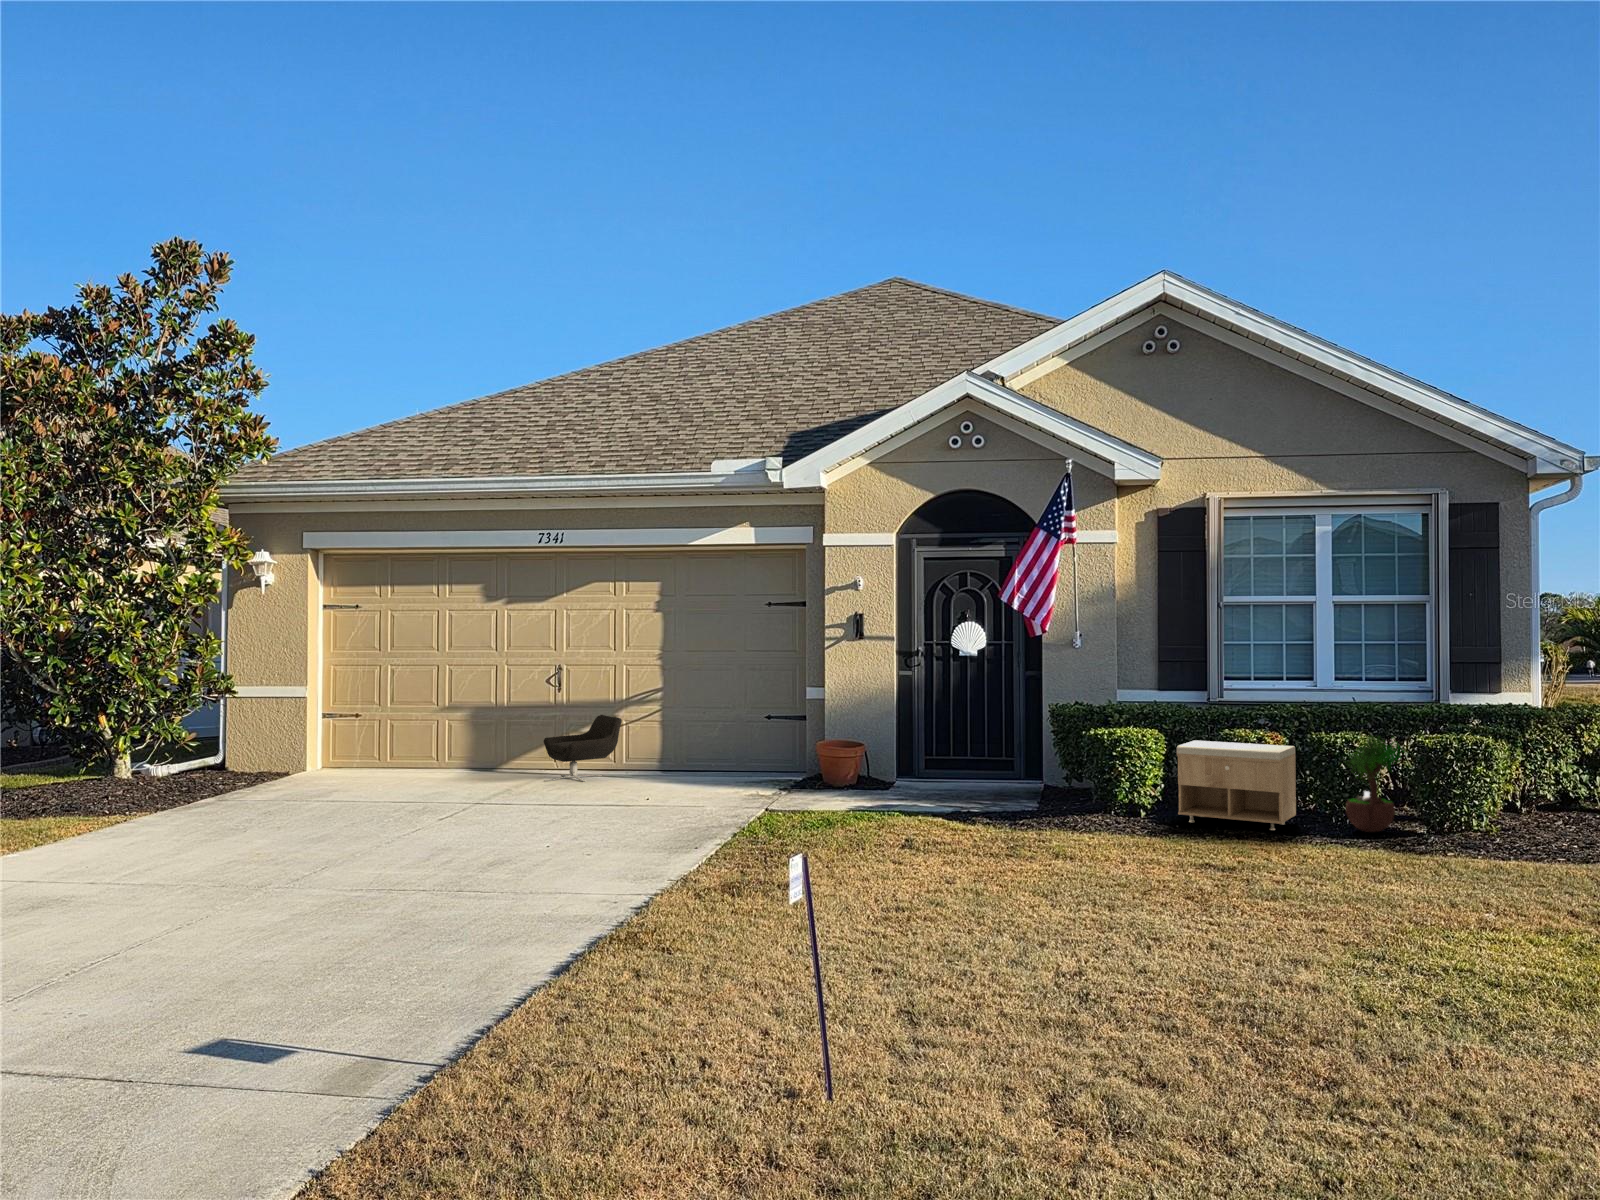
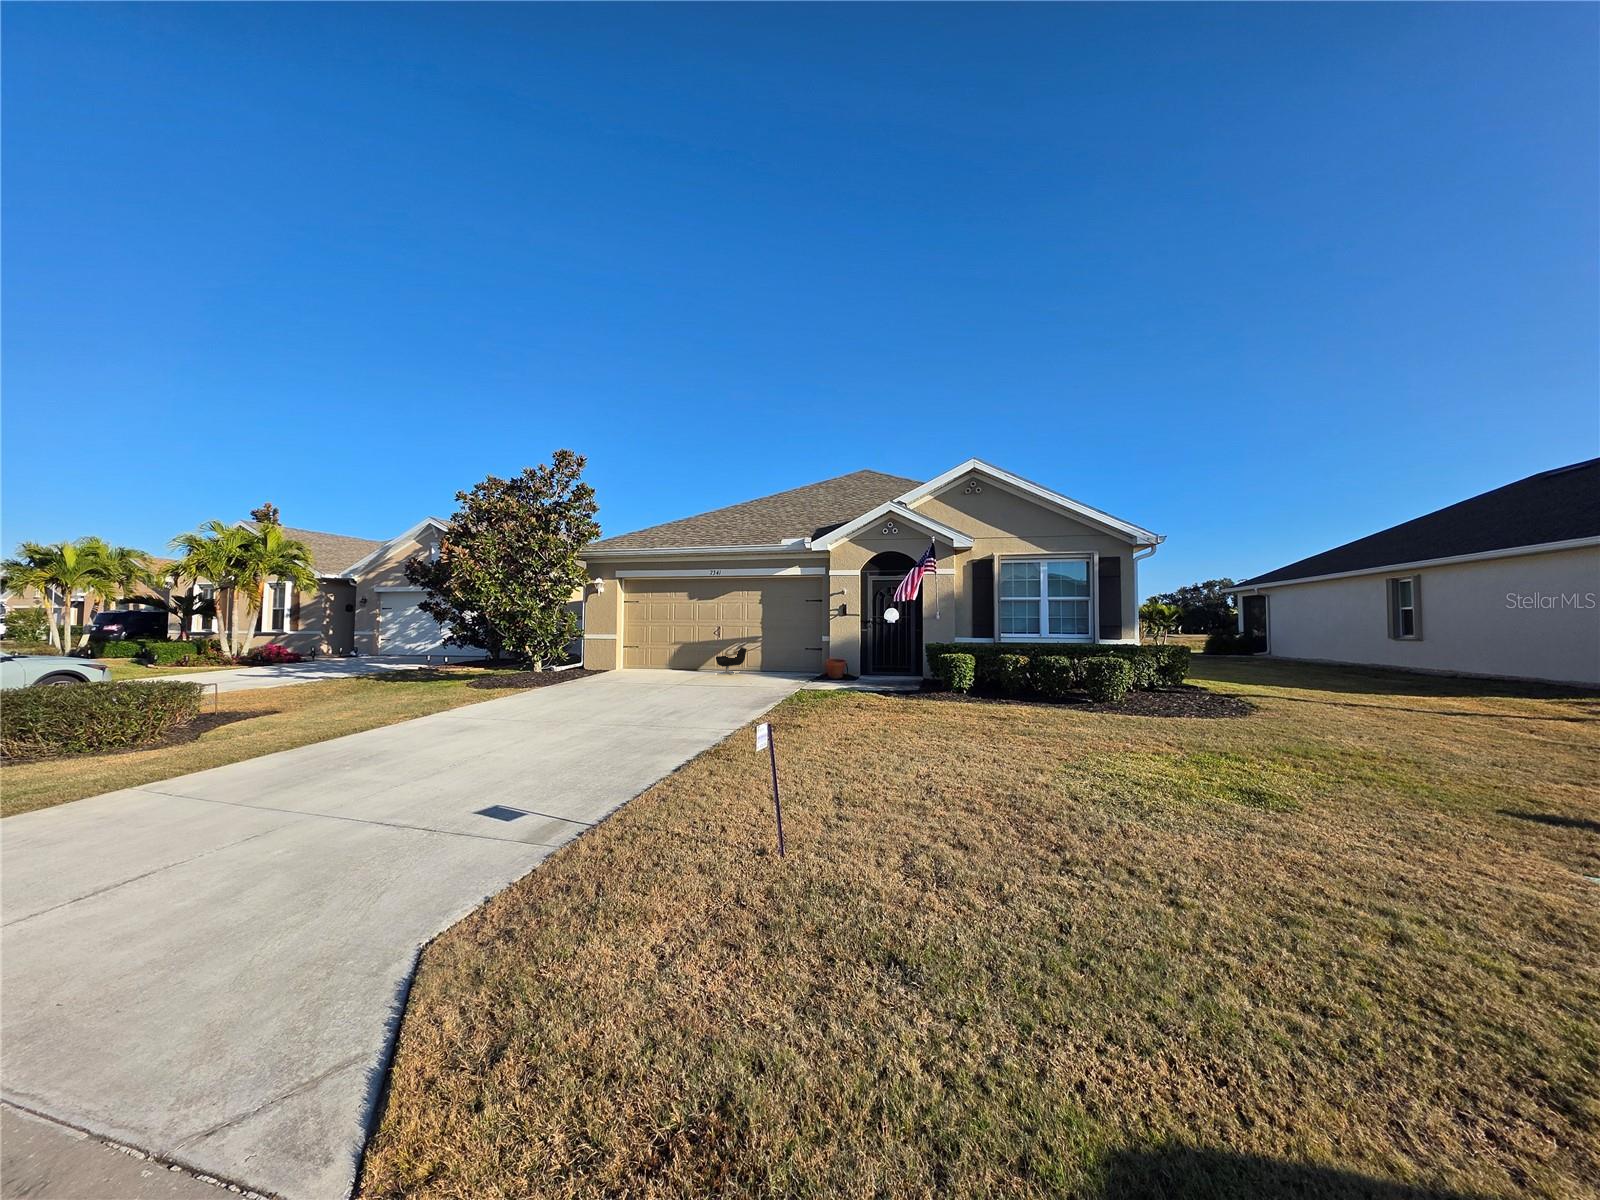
potted tree: present [1345,736,1404,832] -> none [1053,654,1084,701]
storage bench: present [1177,740,1296,830] -> none [978,659,1033,699]

